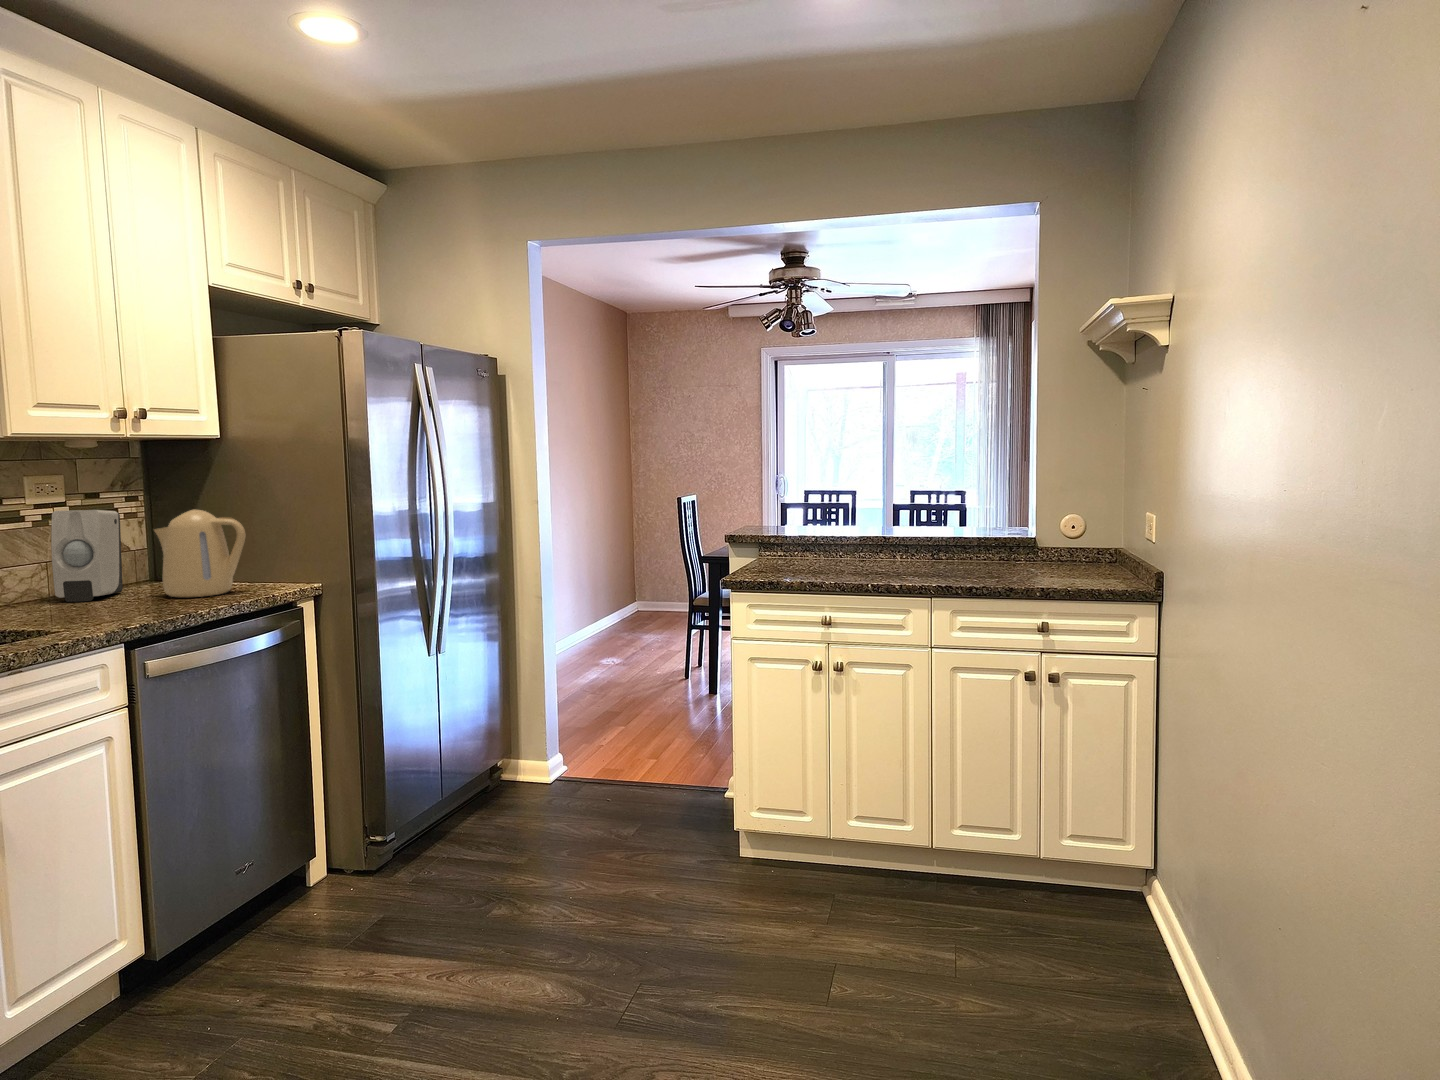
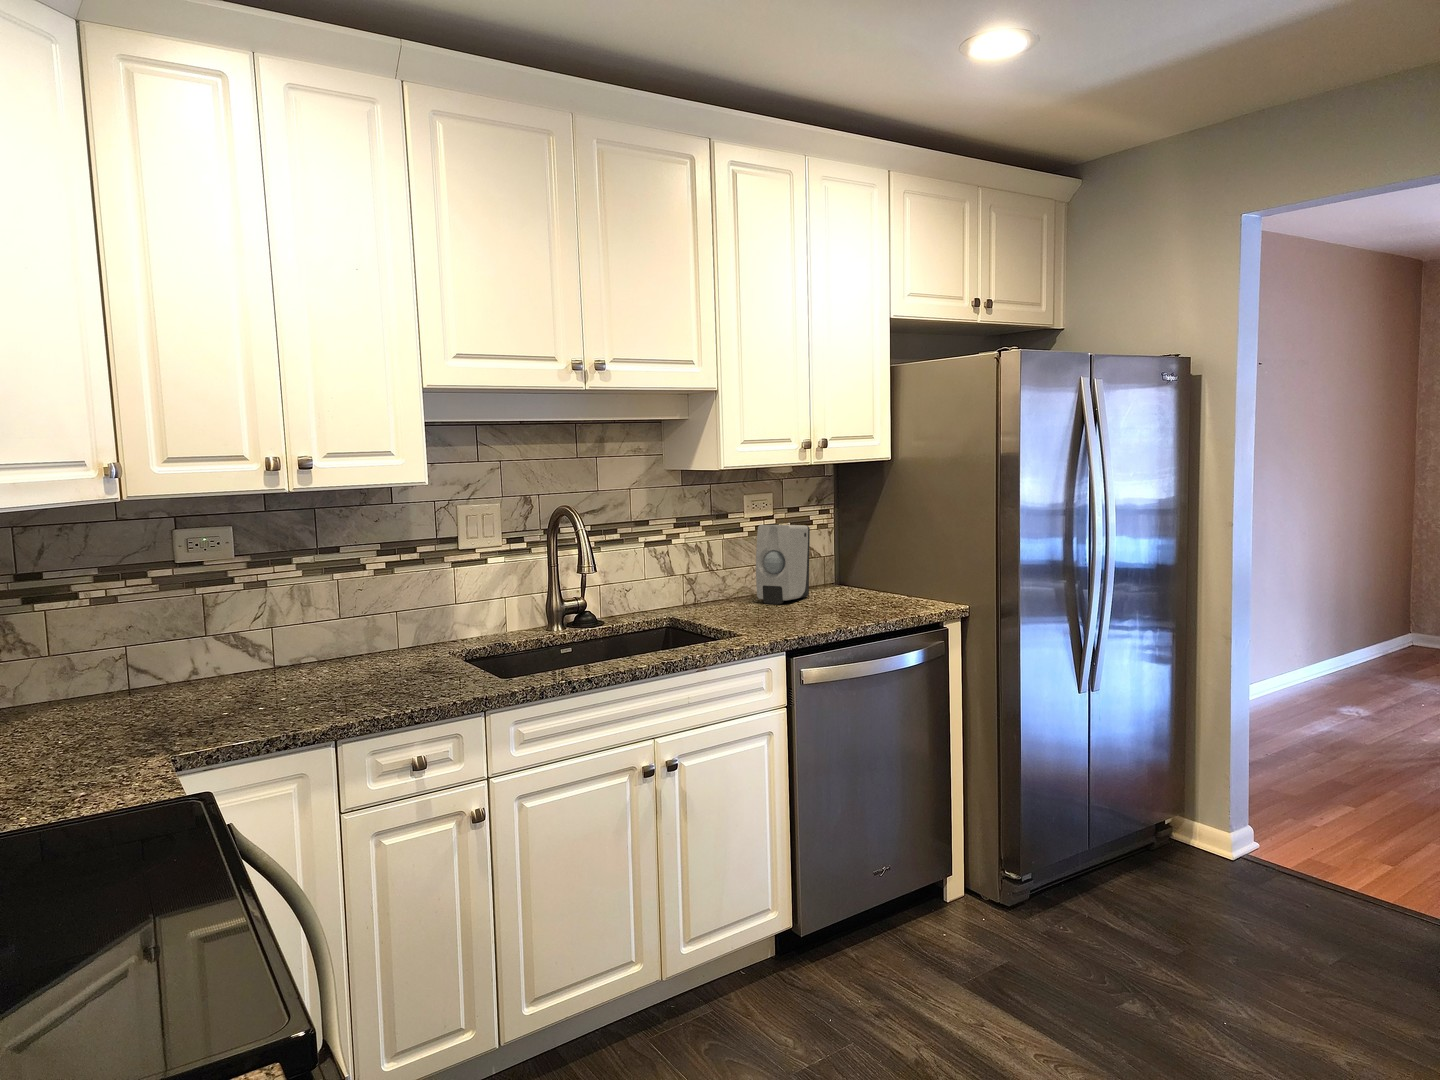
kettle: present [154,510,246,597] -> none [831,528,904,610]

